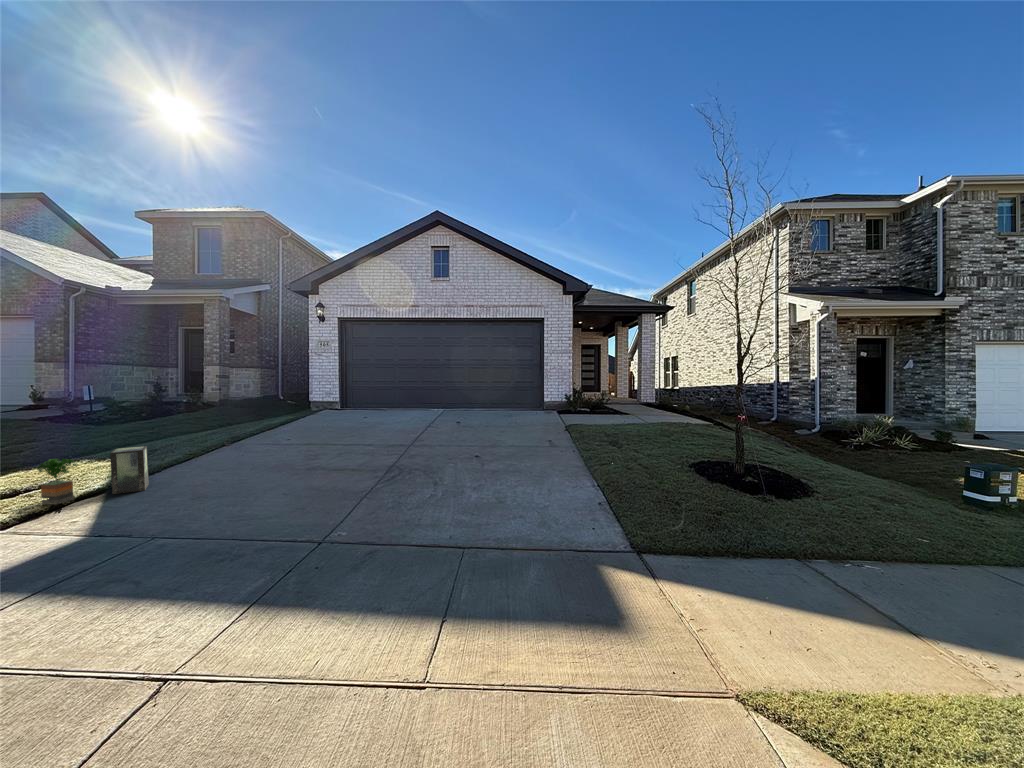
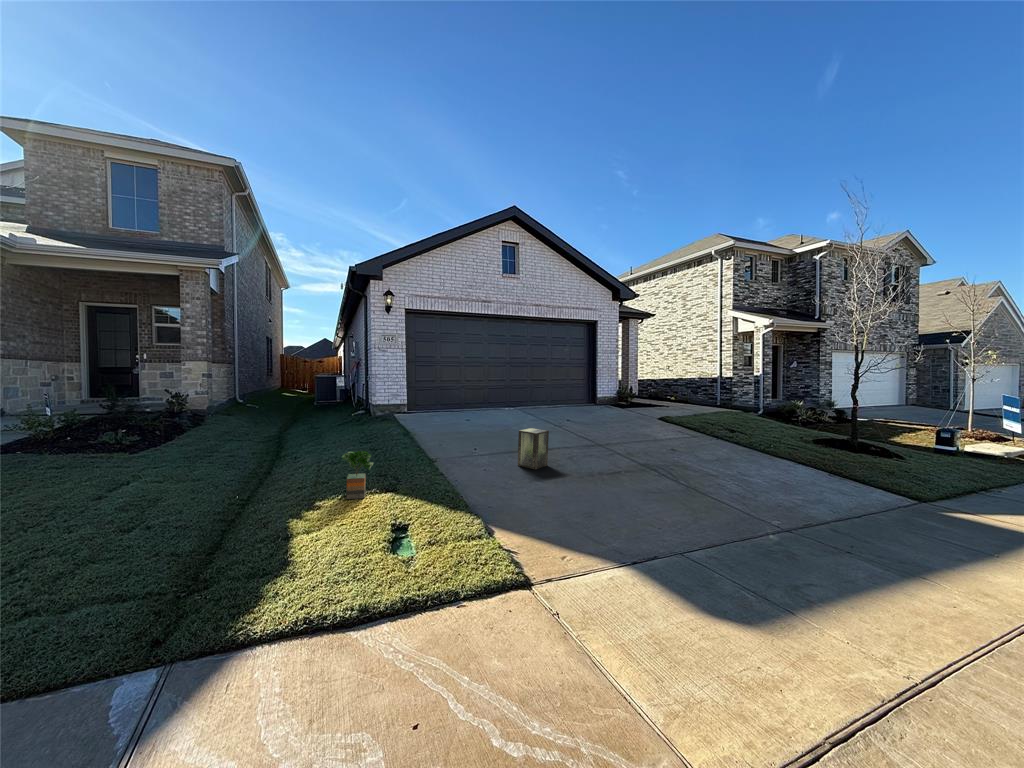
storage box: present [110,446,149,494] -> present [518,428,549,470]

